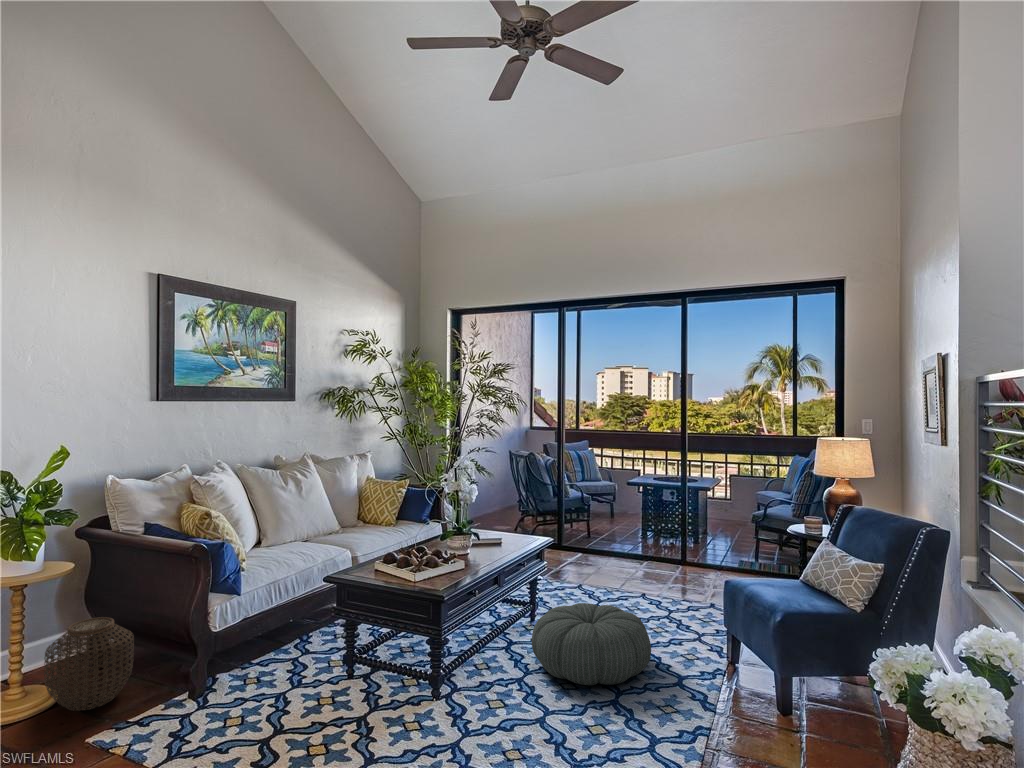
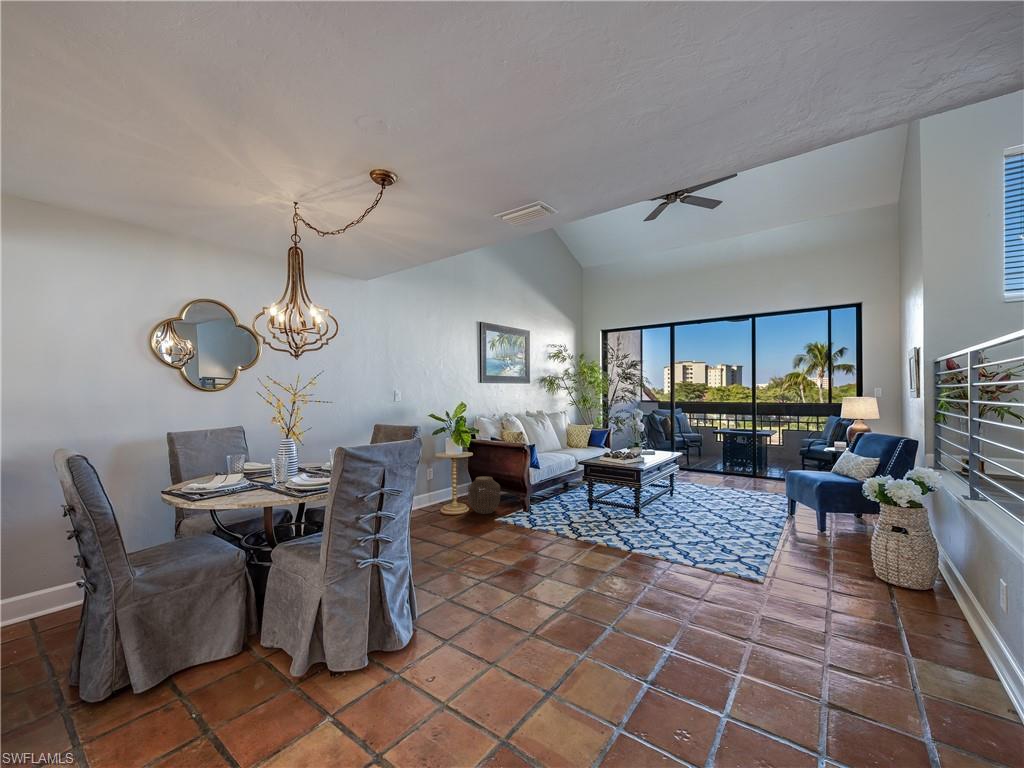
pouf: present [532,603,651,685] -> none [683,482,749,517]

